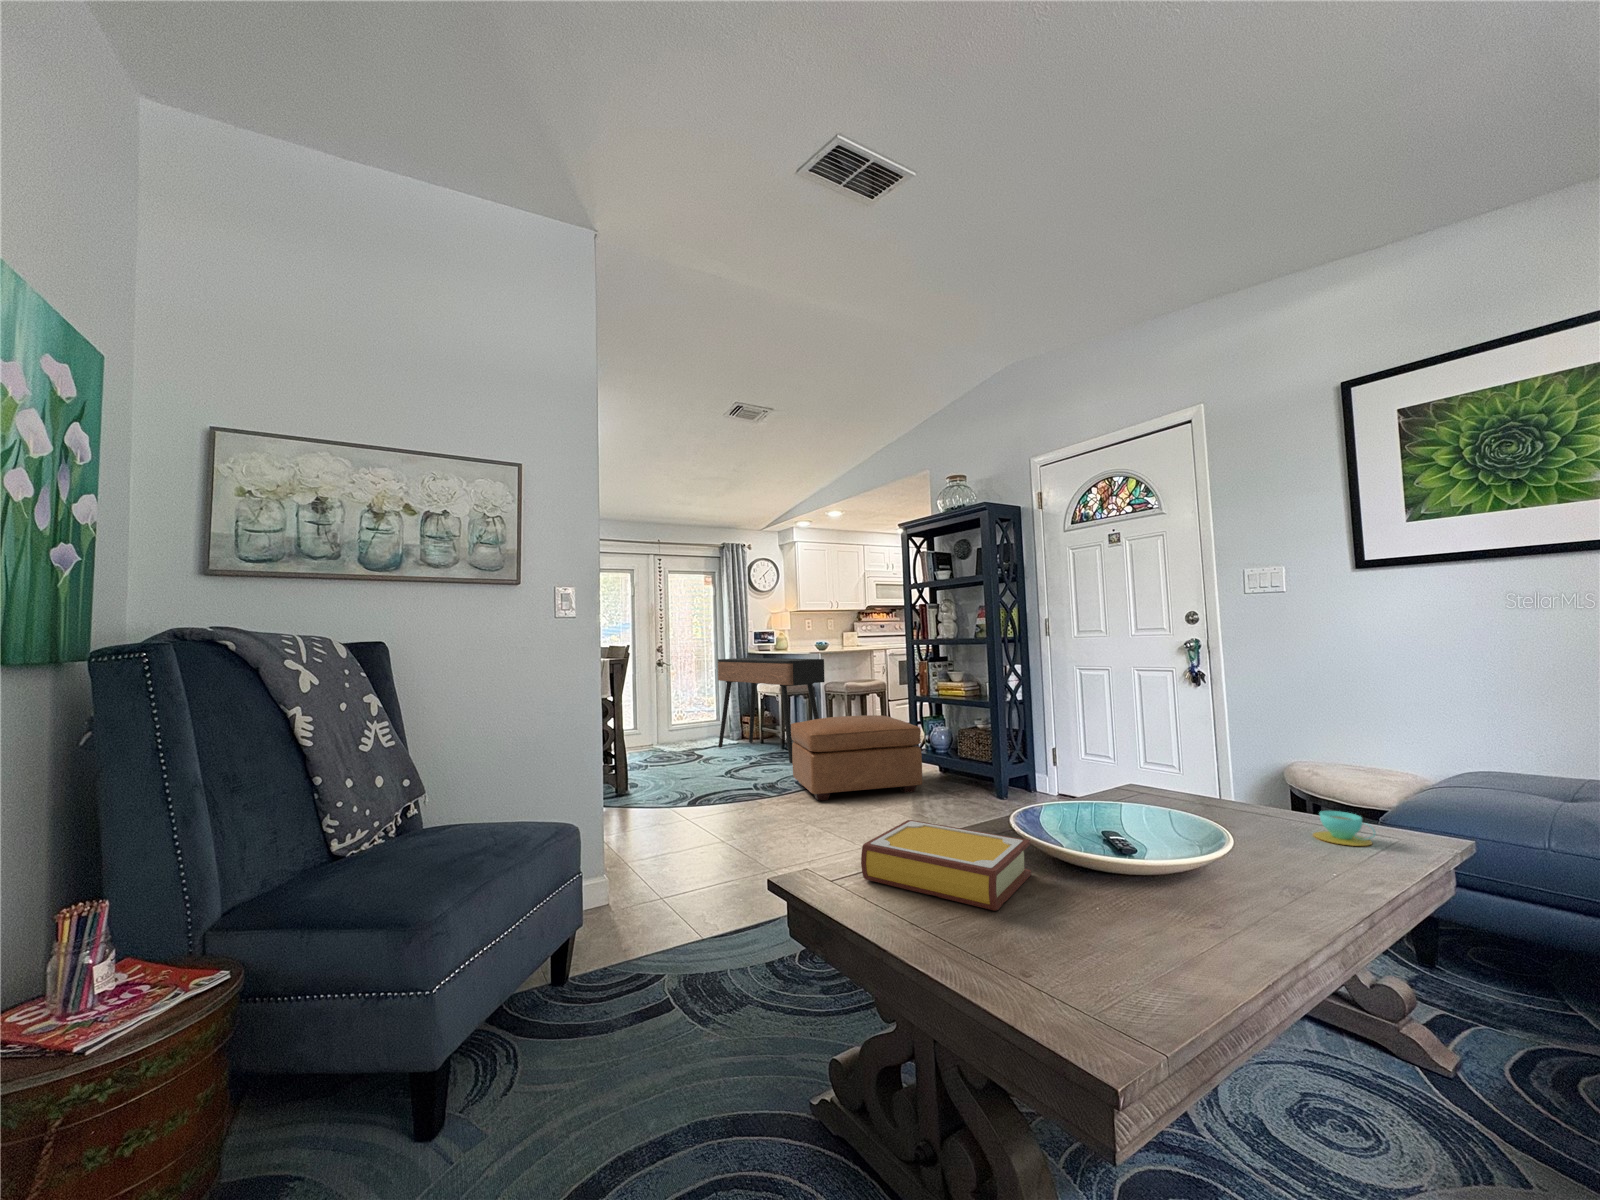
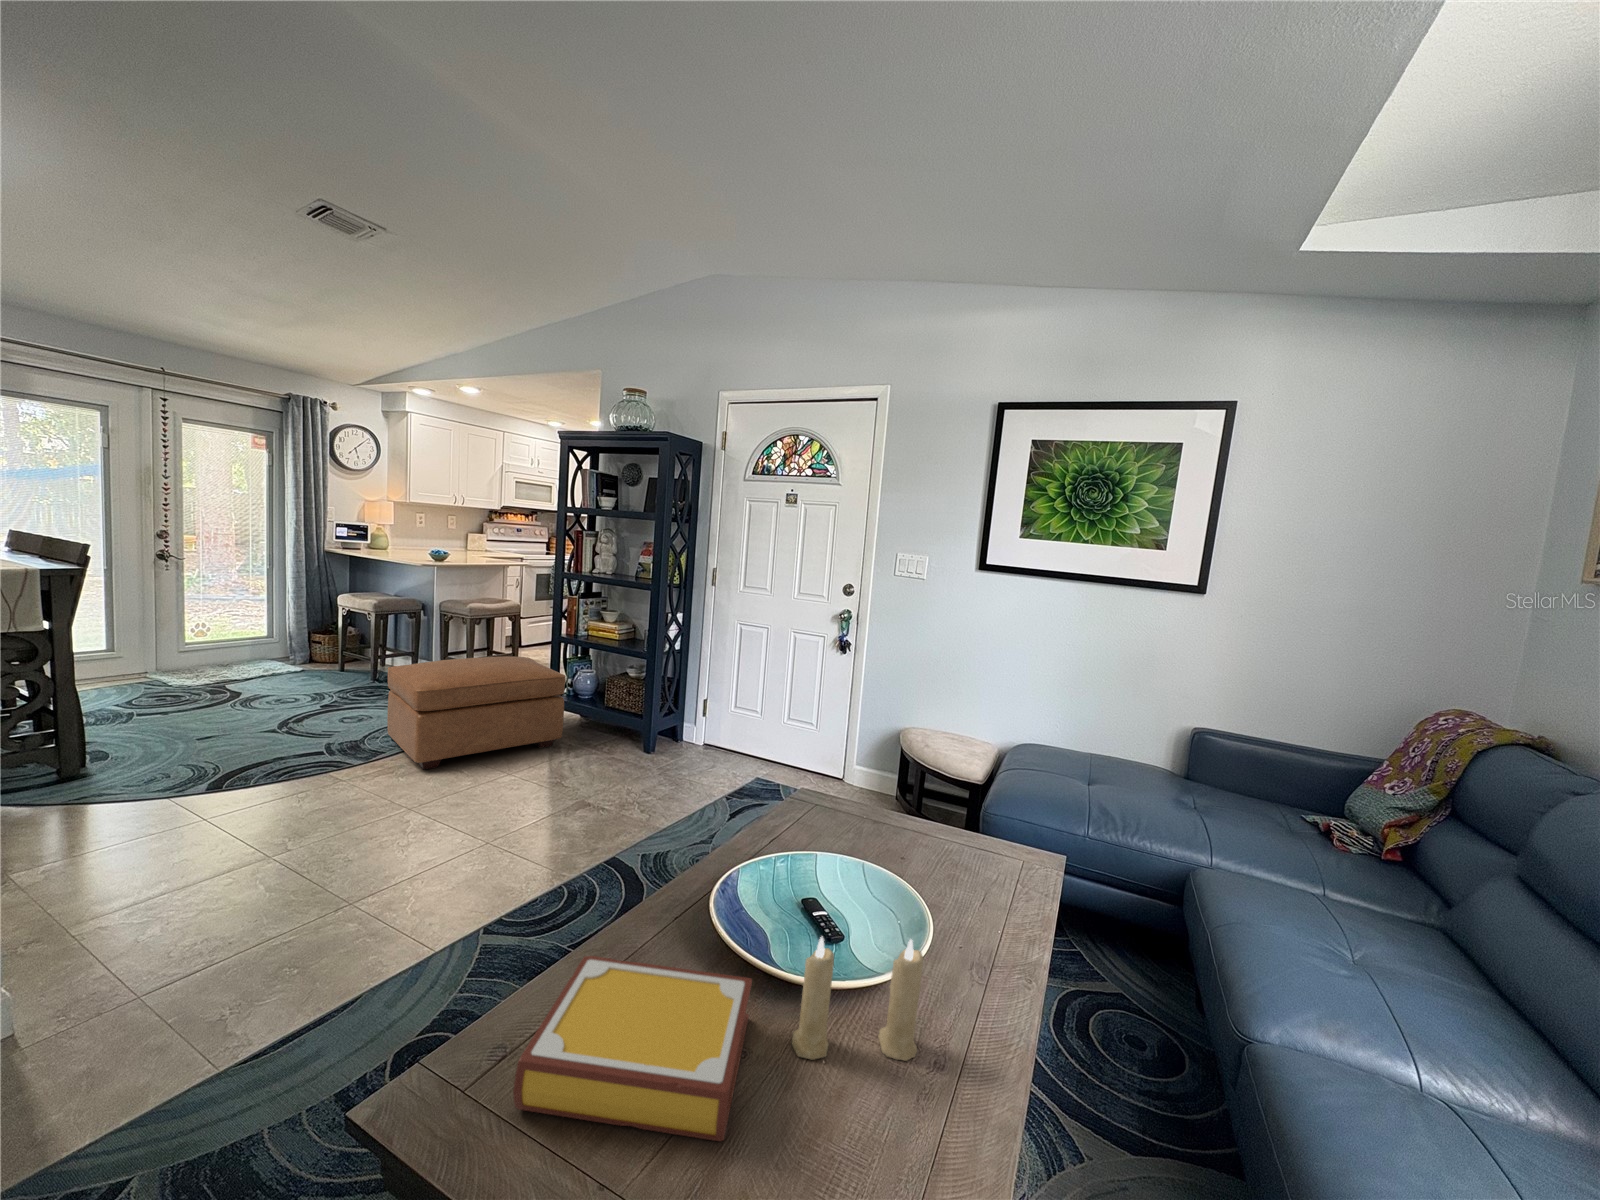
console table: present [718,658,825,763] -> none [267,560,442,705]
candle: none [1062,791,1183,910] -> present [792,937,924,1061]
teacup: present [1313,811,1375,846] -> none [974,843,1024,882]

